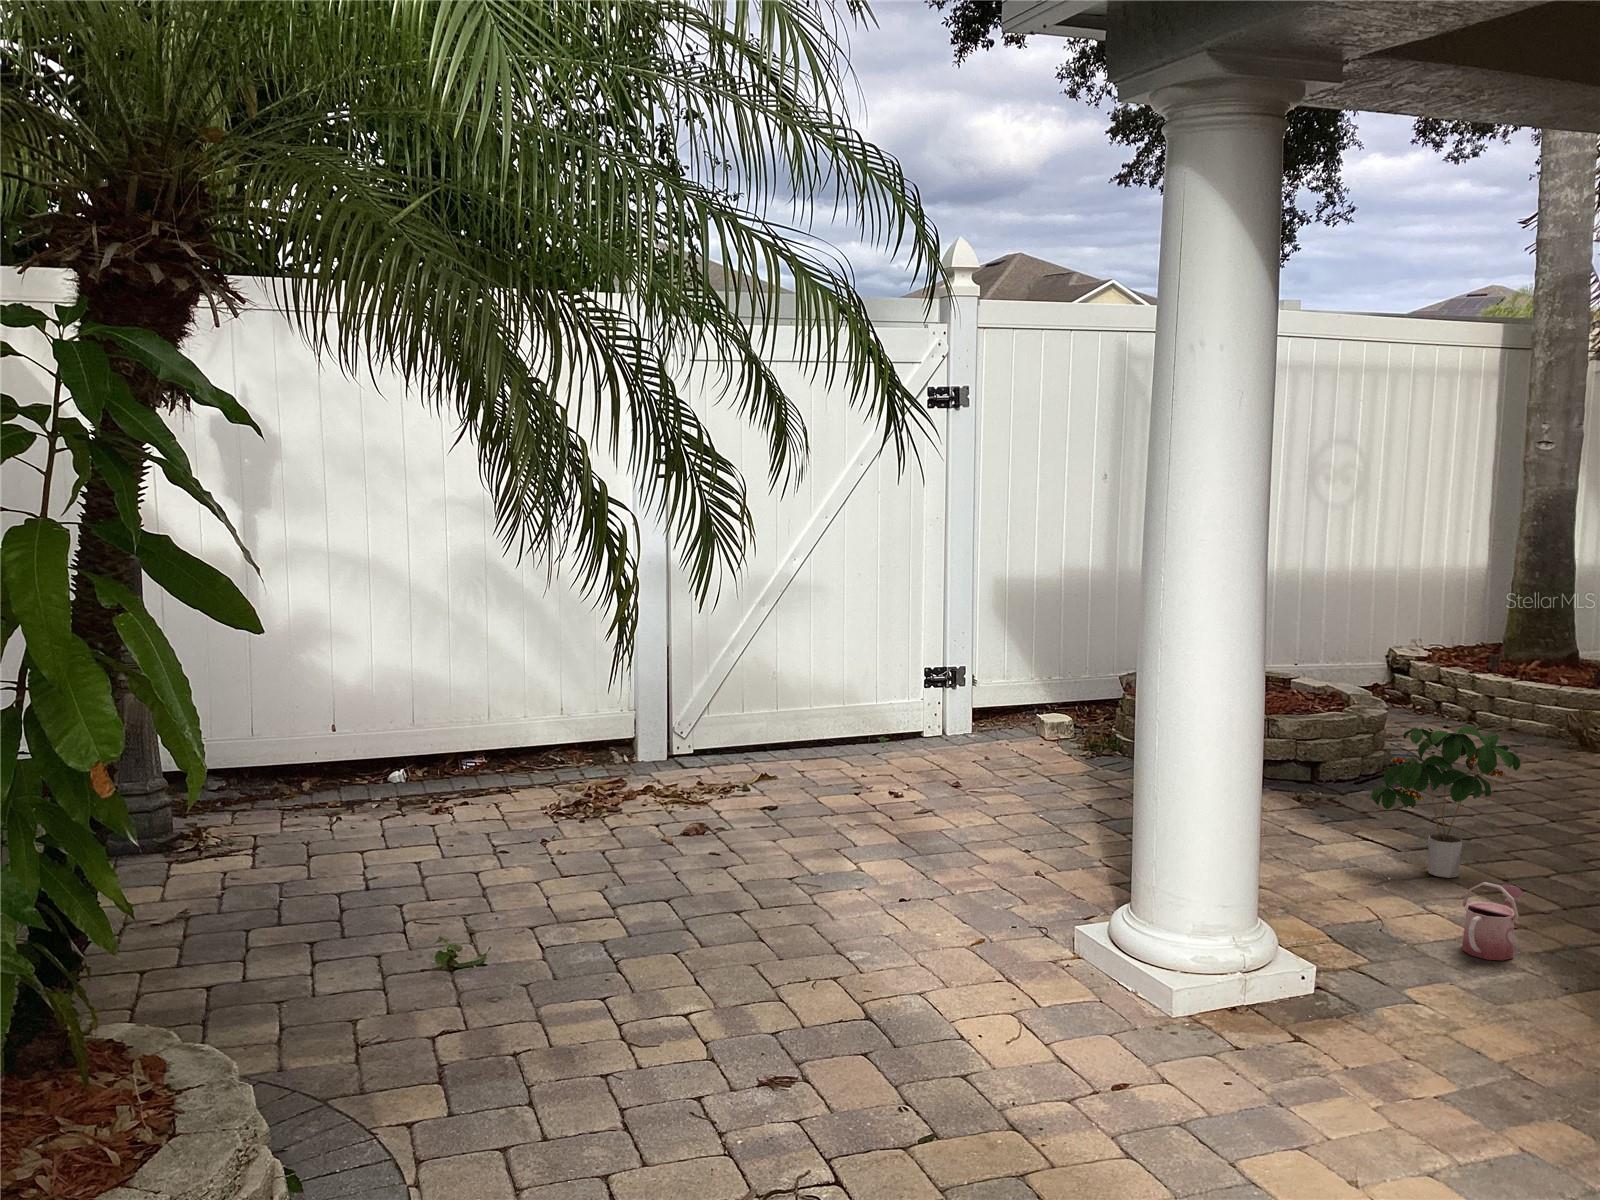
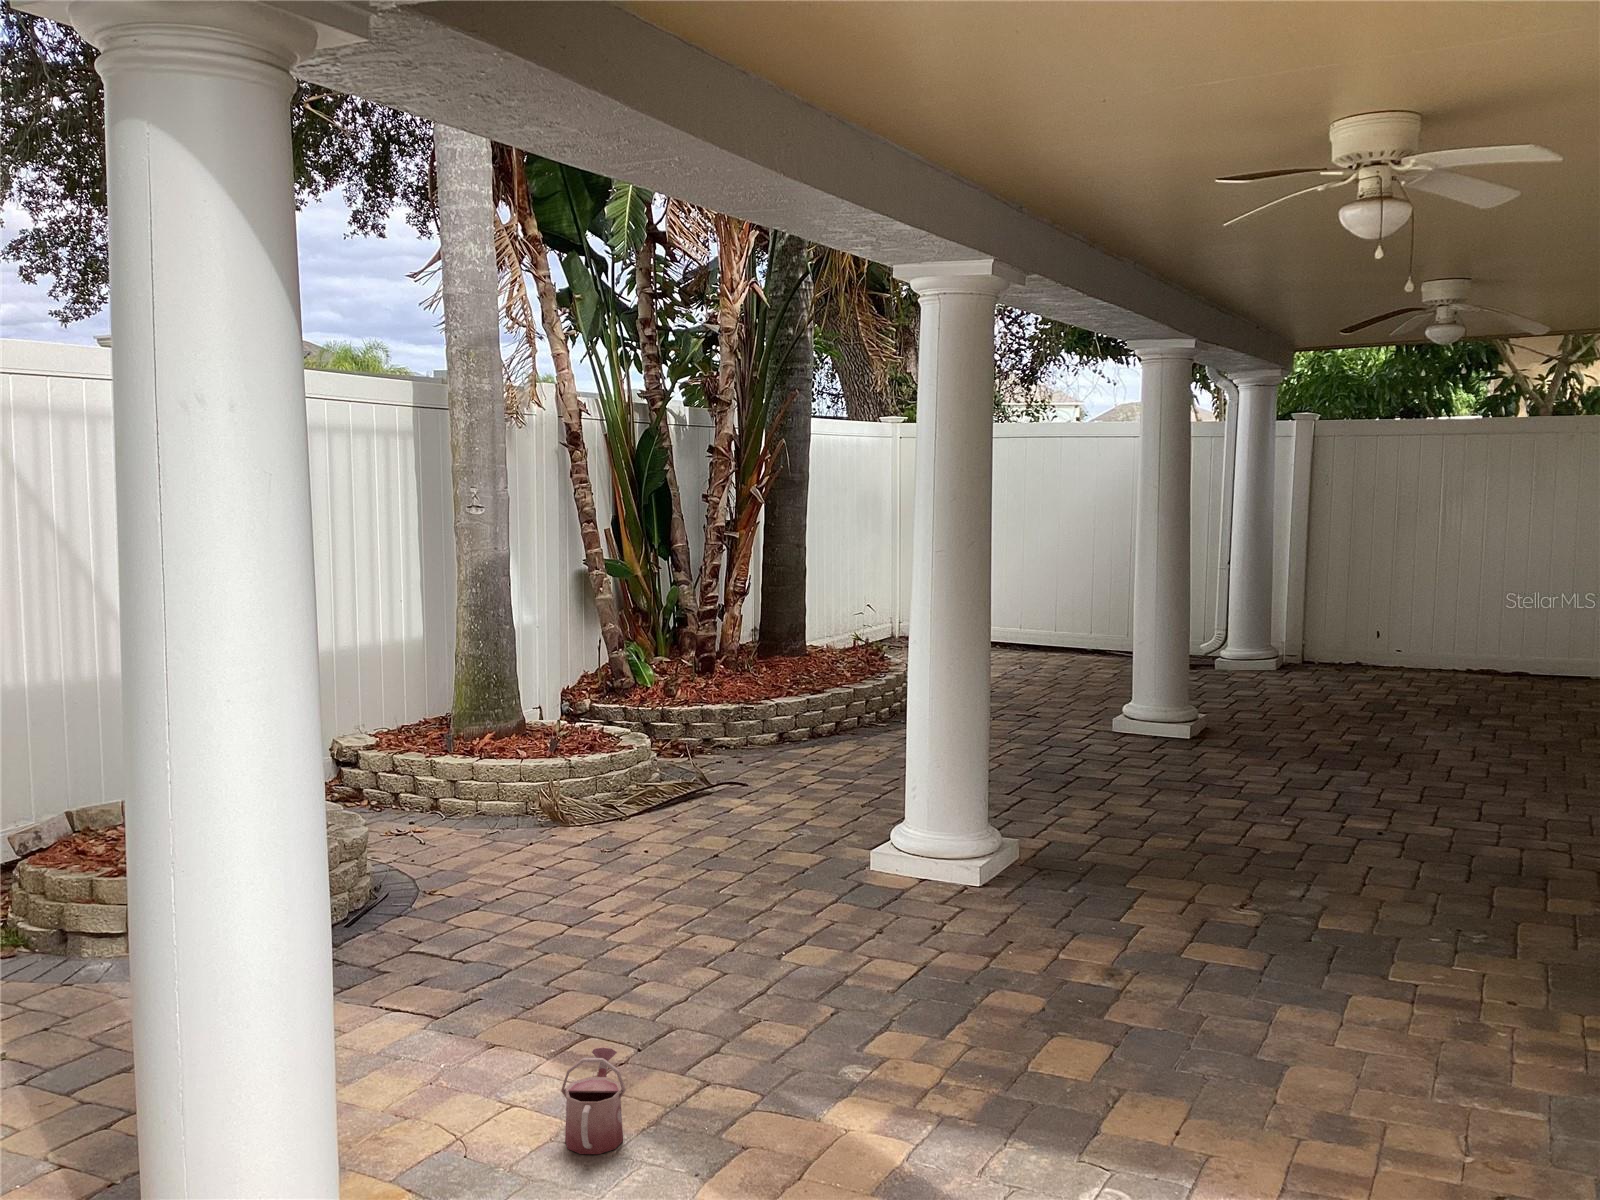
potted plant: present [1371,726,1520,878] -> none [410,852,564,1040]

